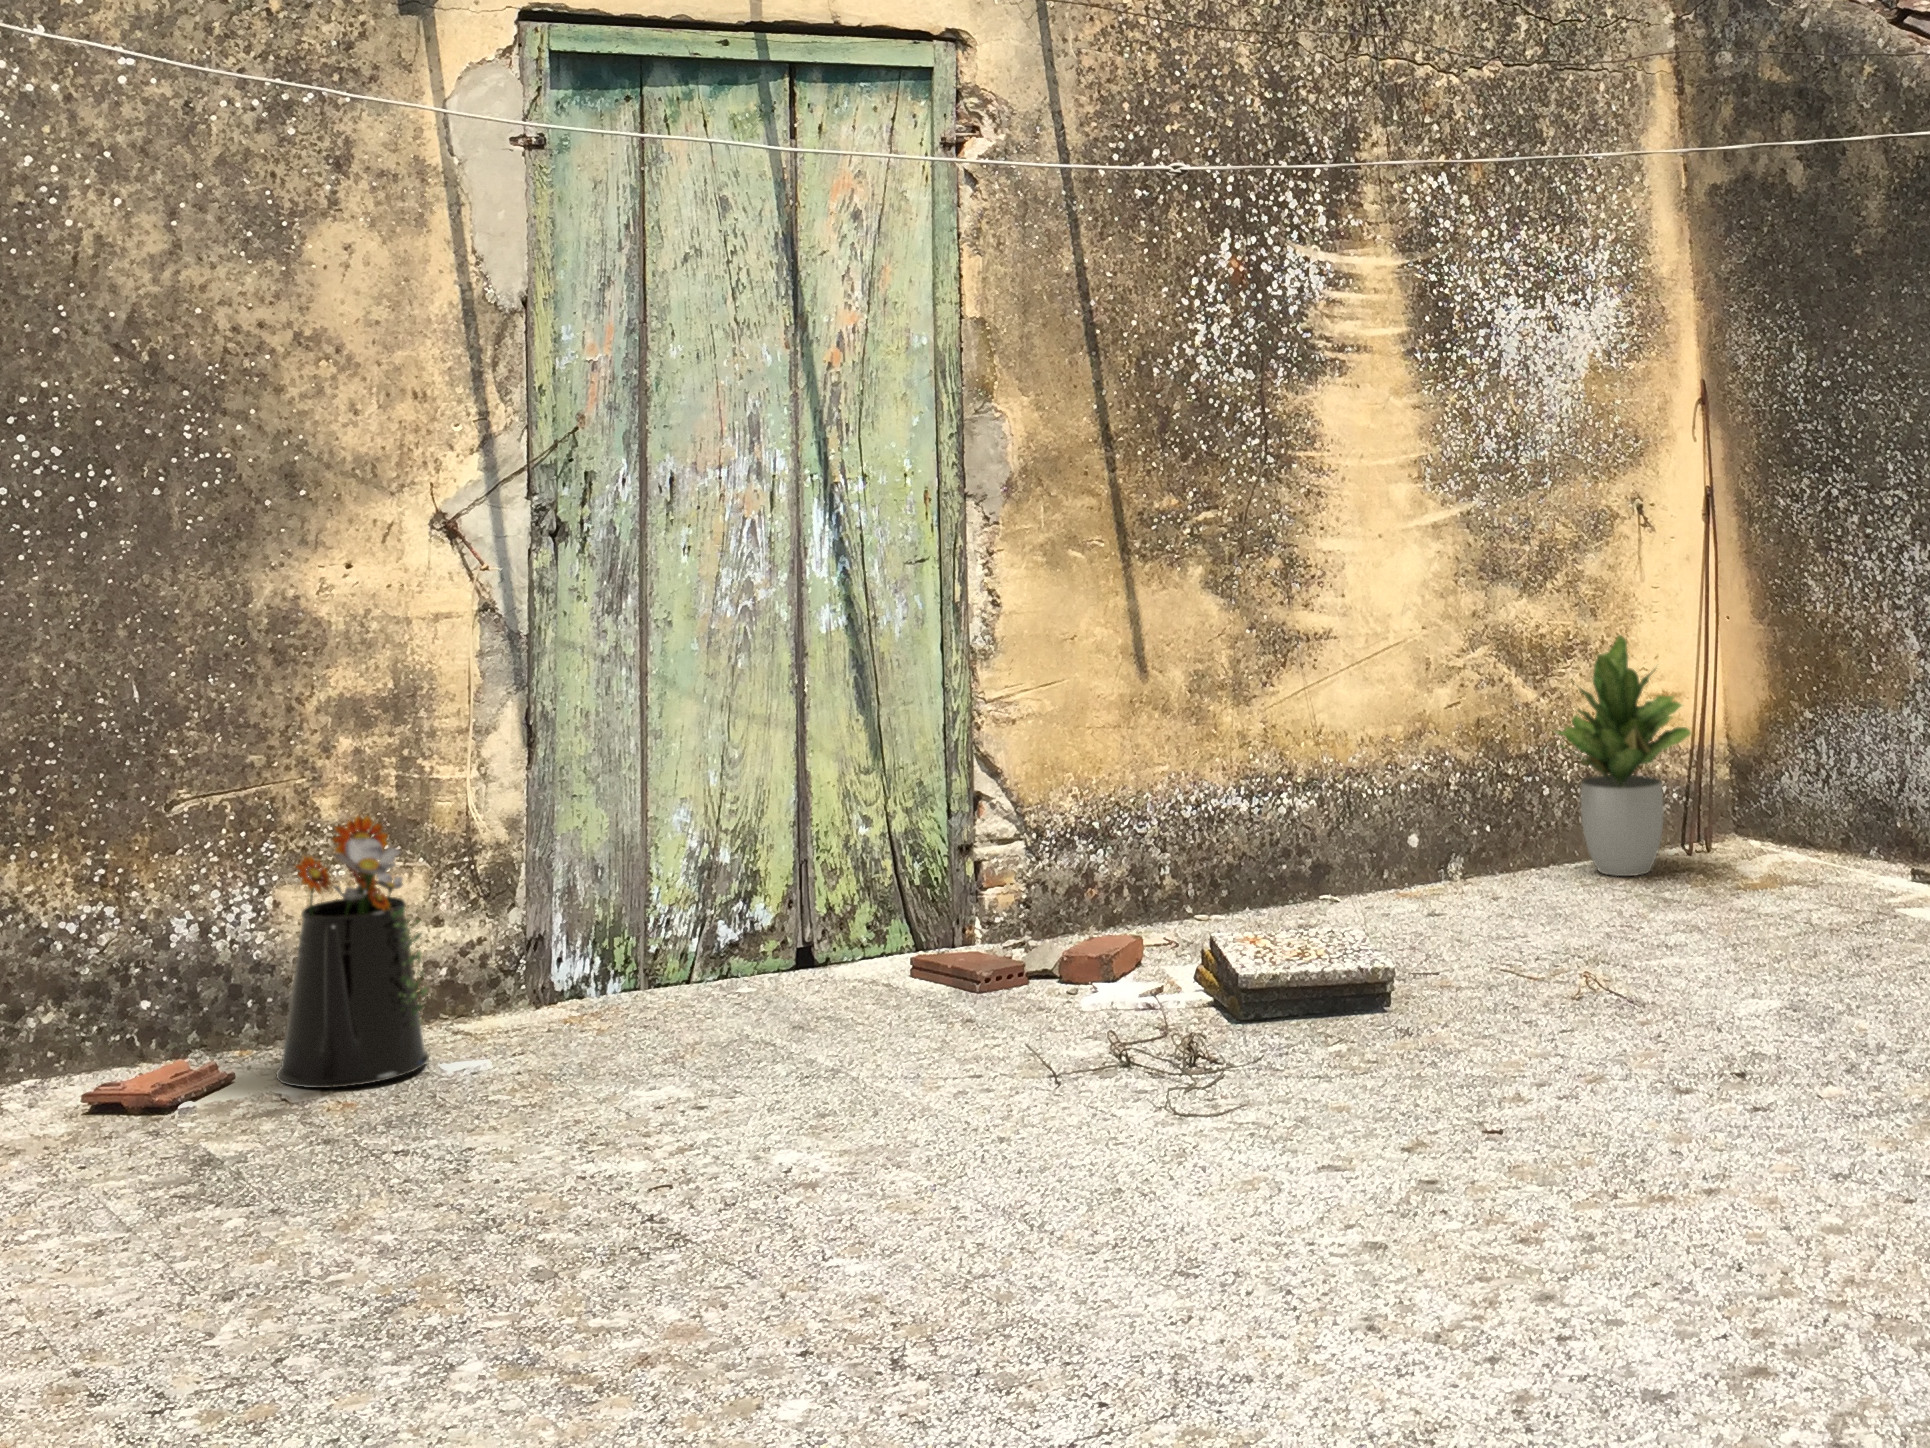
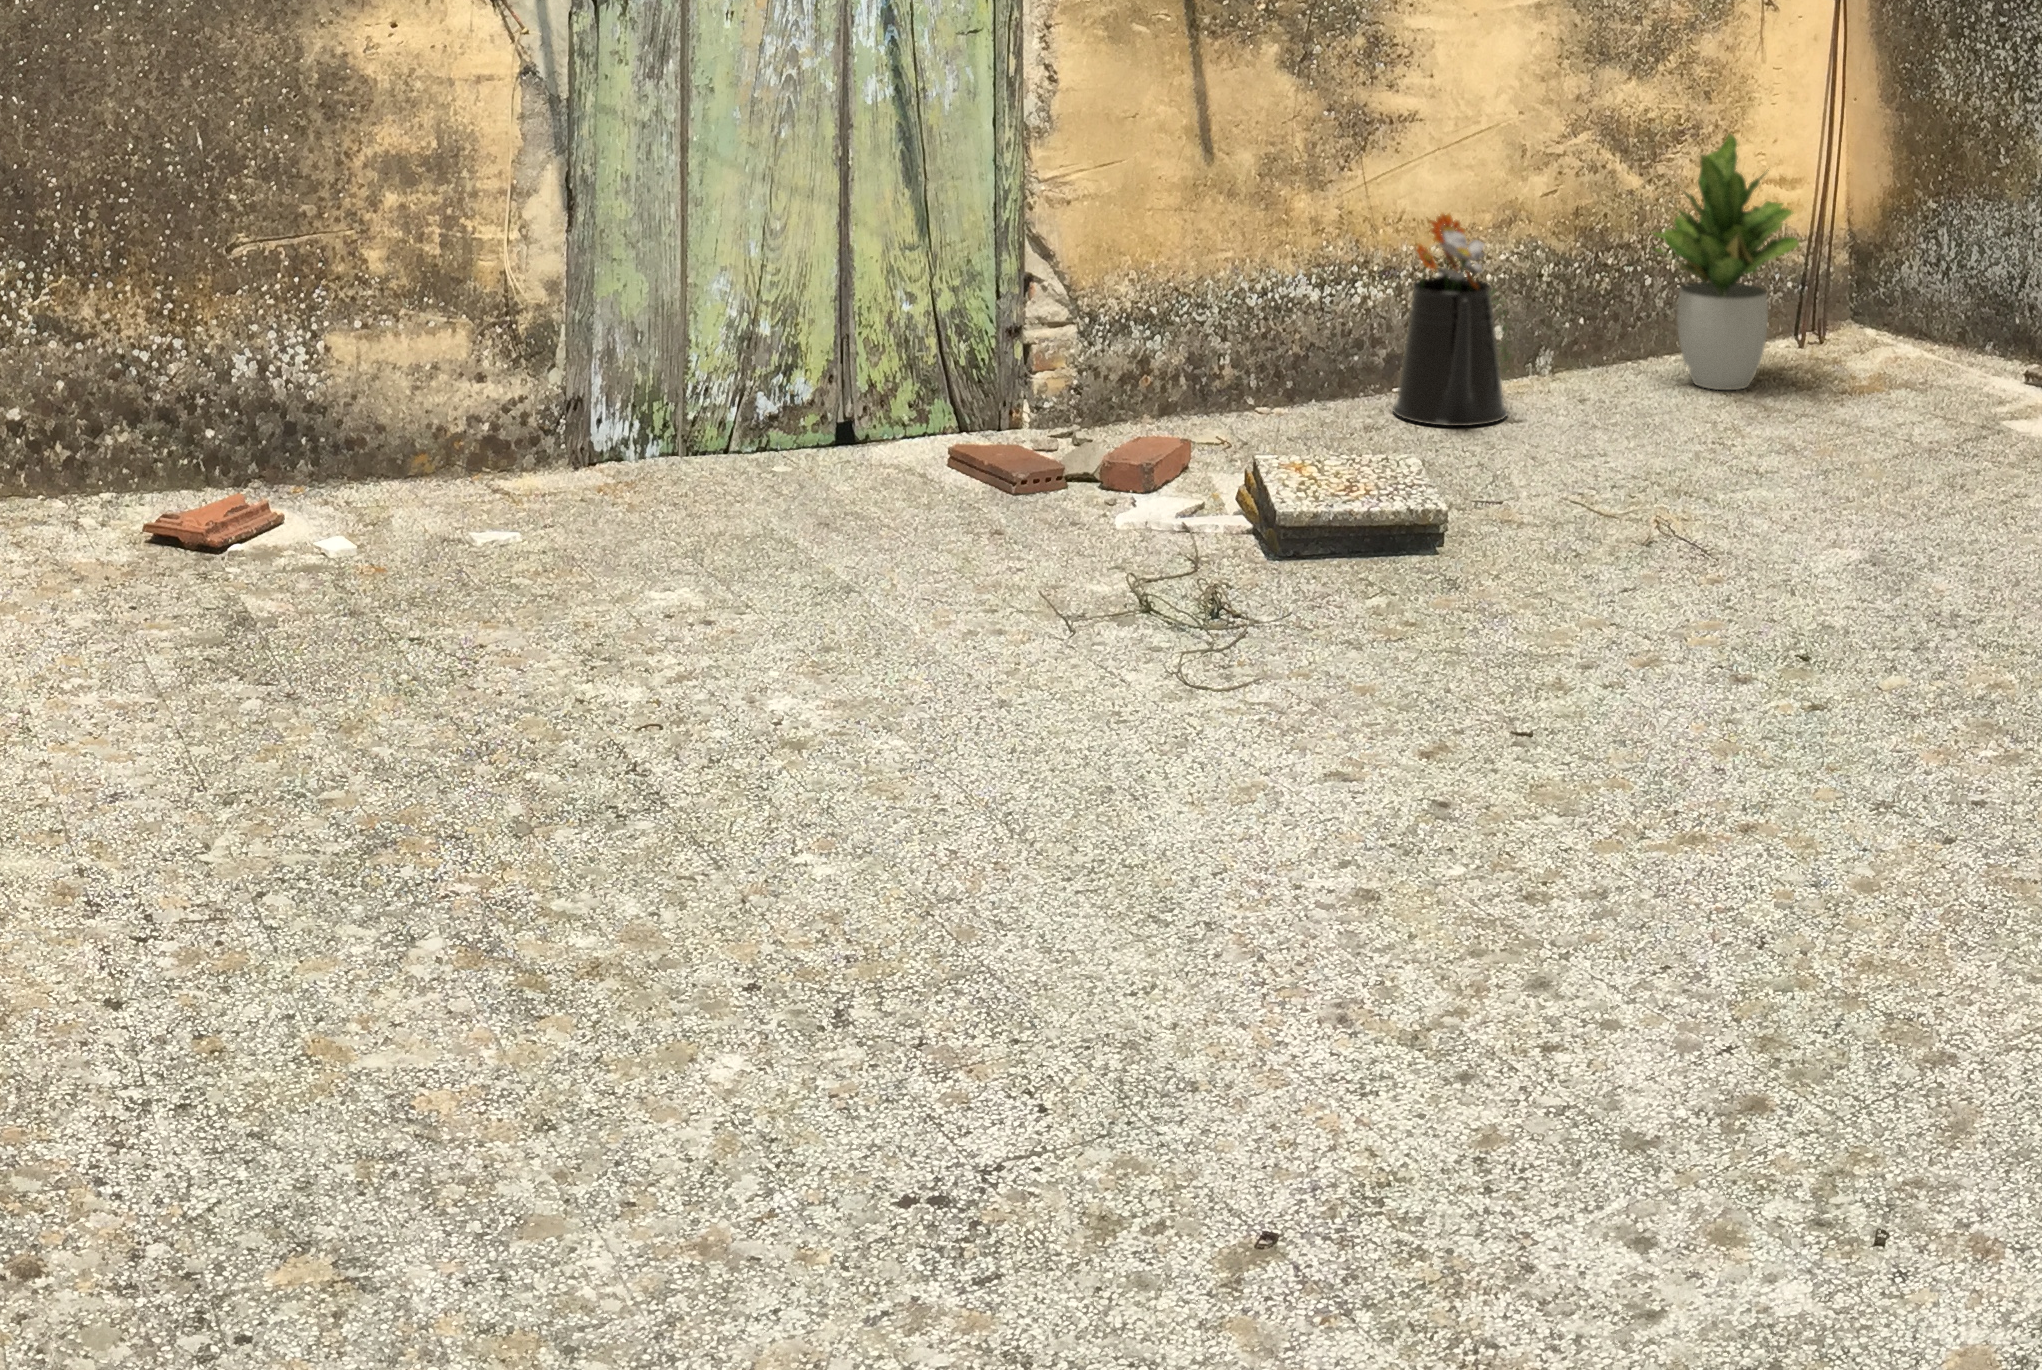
watering can: present [276,816,429,1088] -> present [1393,213,1509,426]

